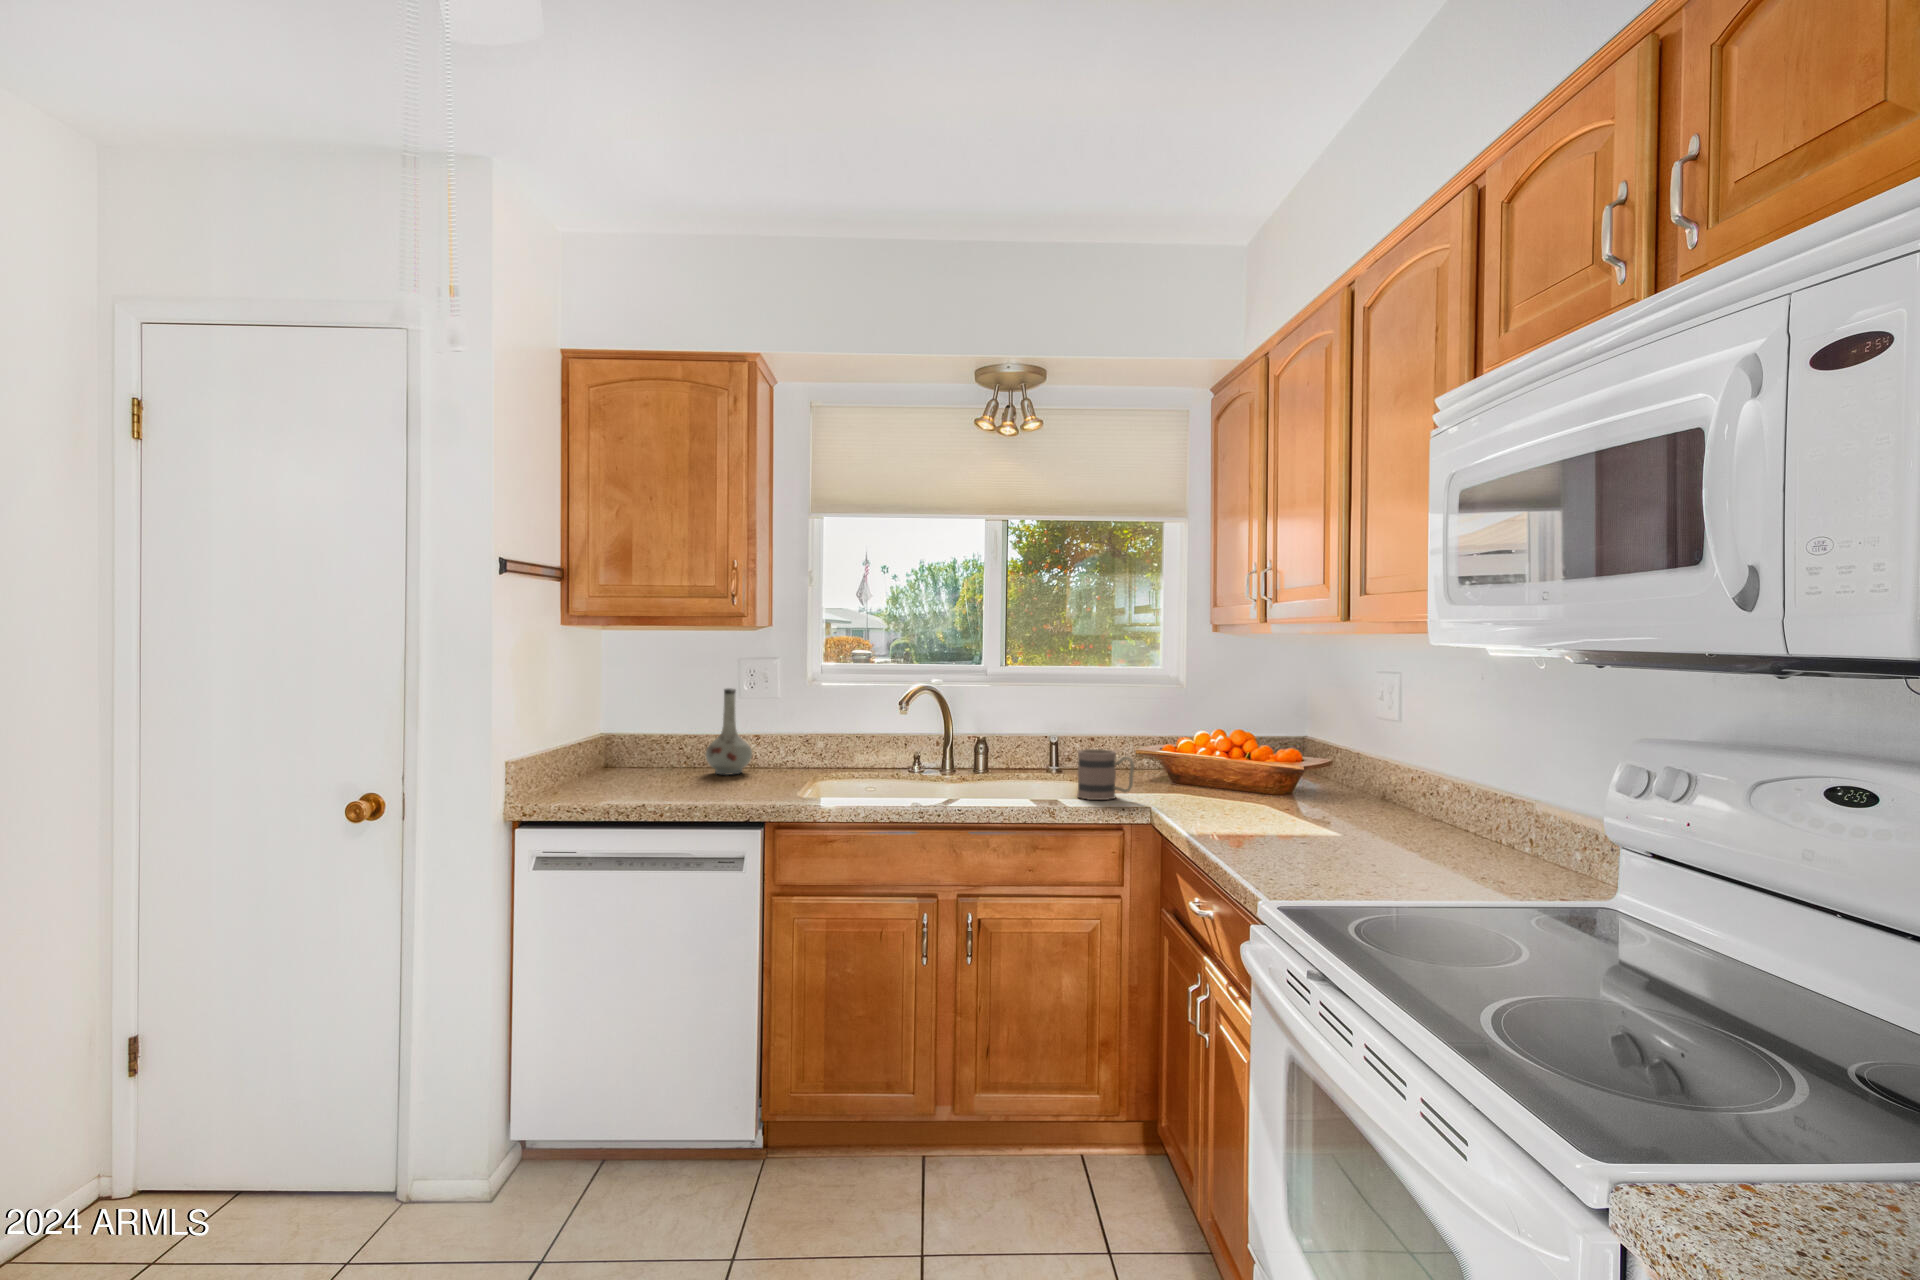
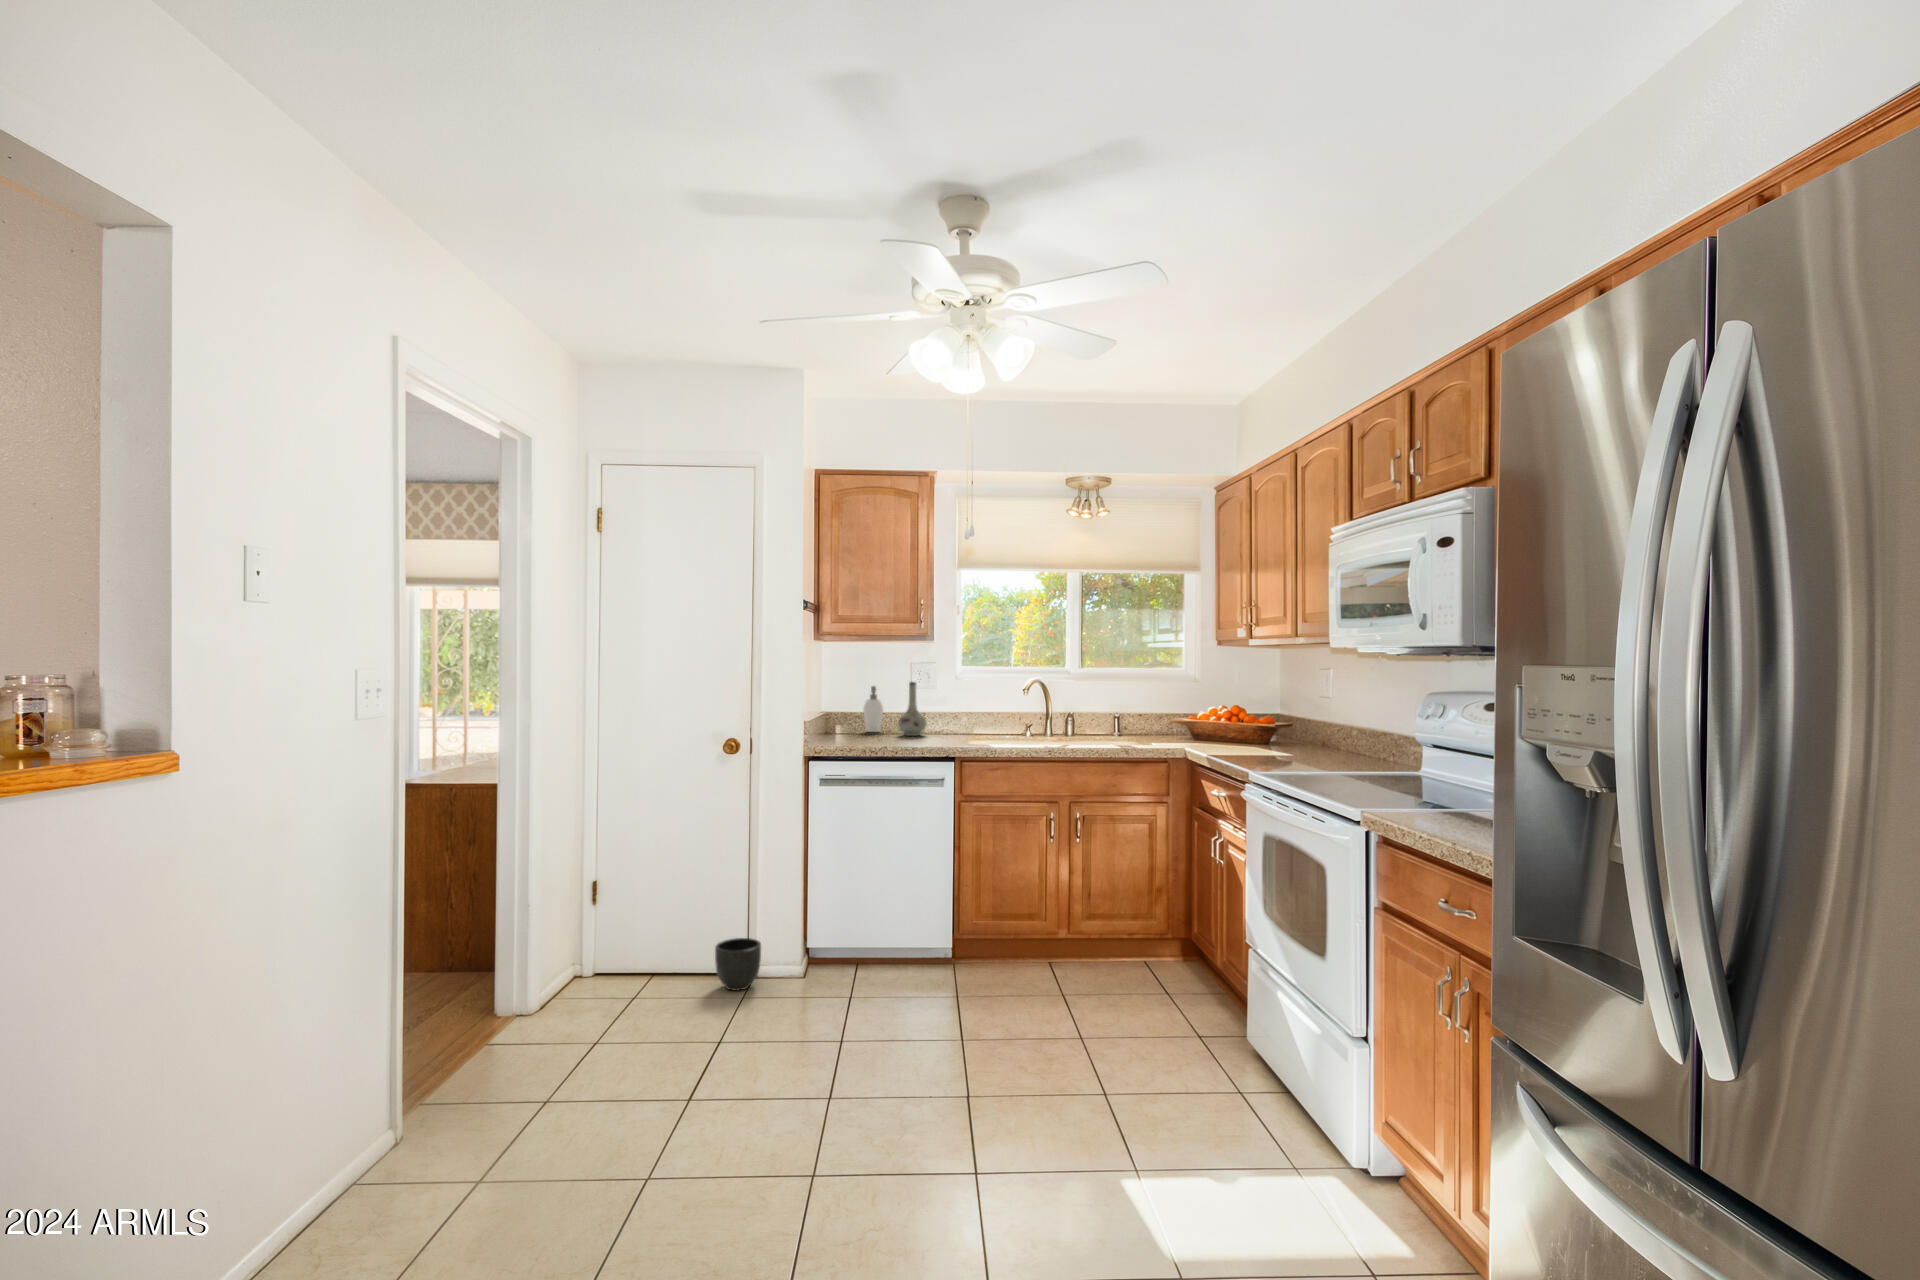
soap dispenser: none [660,694,693,766] -> present [863,686,883,732]
mug: present [1077,749,1134,800] -> none [1138,717,1174,746]
planter: none [322,1132,411,1233] -> present [715,938,761,990]

